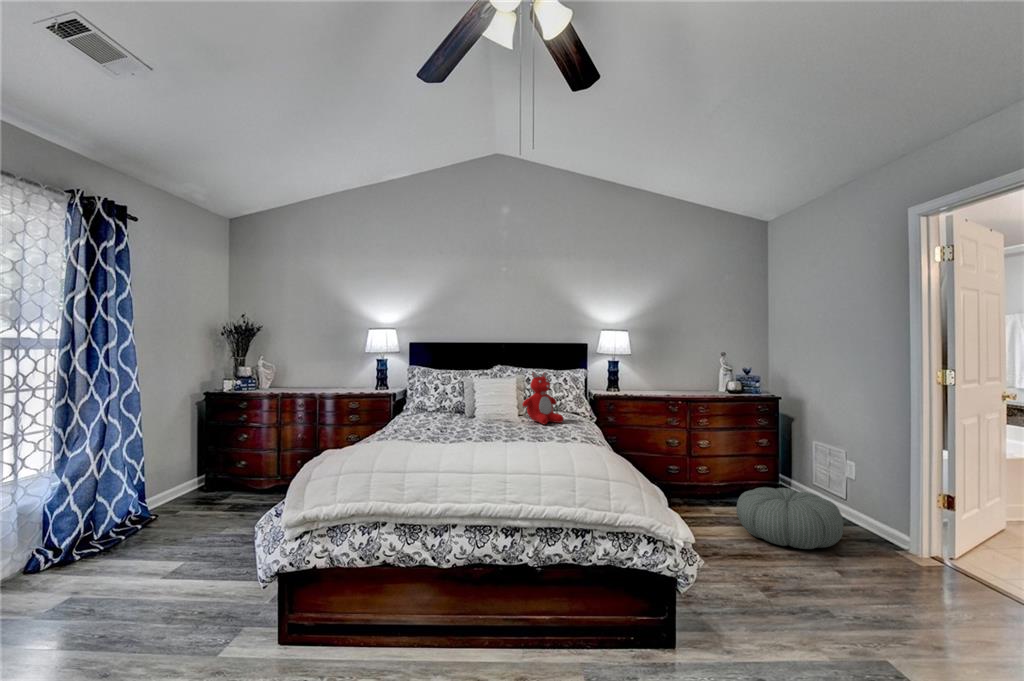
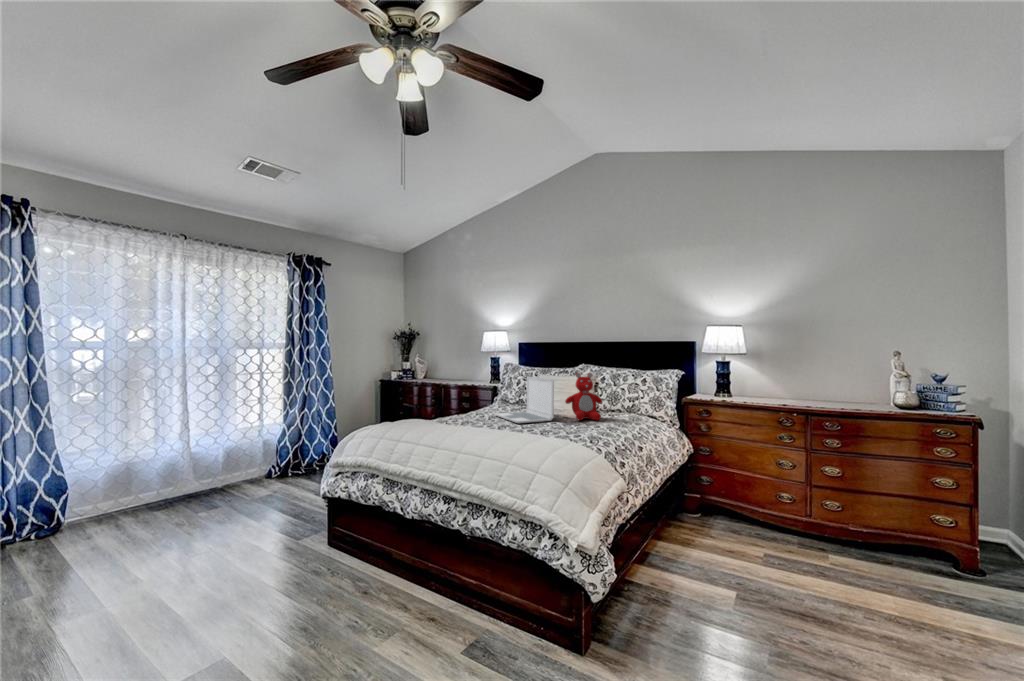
laptop: none [445,379,520,434] -> present [495,376,554,423]
pouf: present [736,487,843,549] -> none [788,521,938,612]

